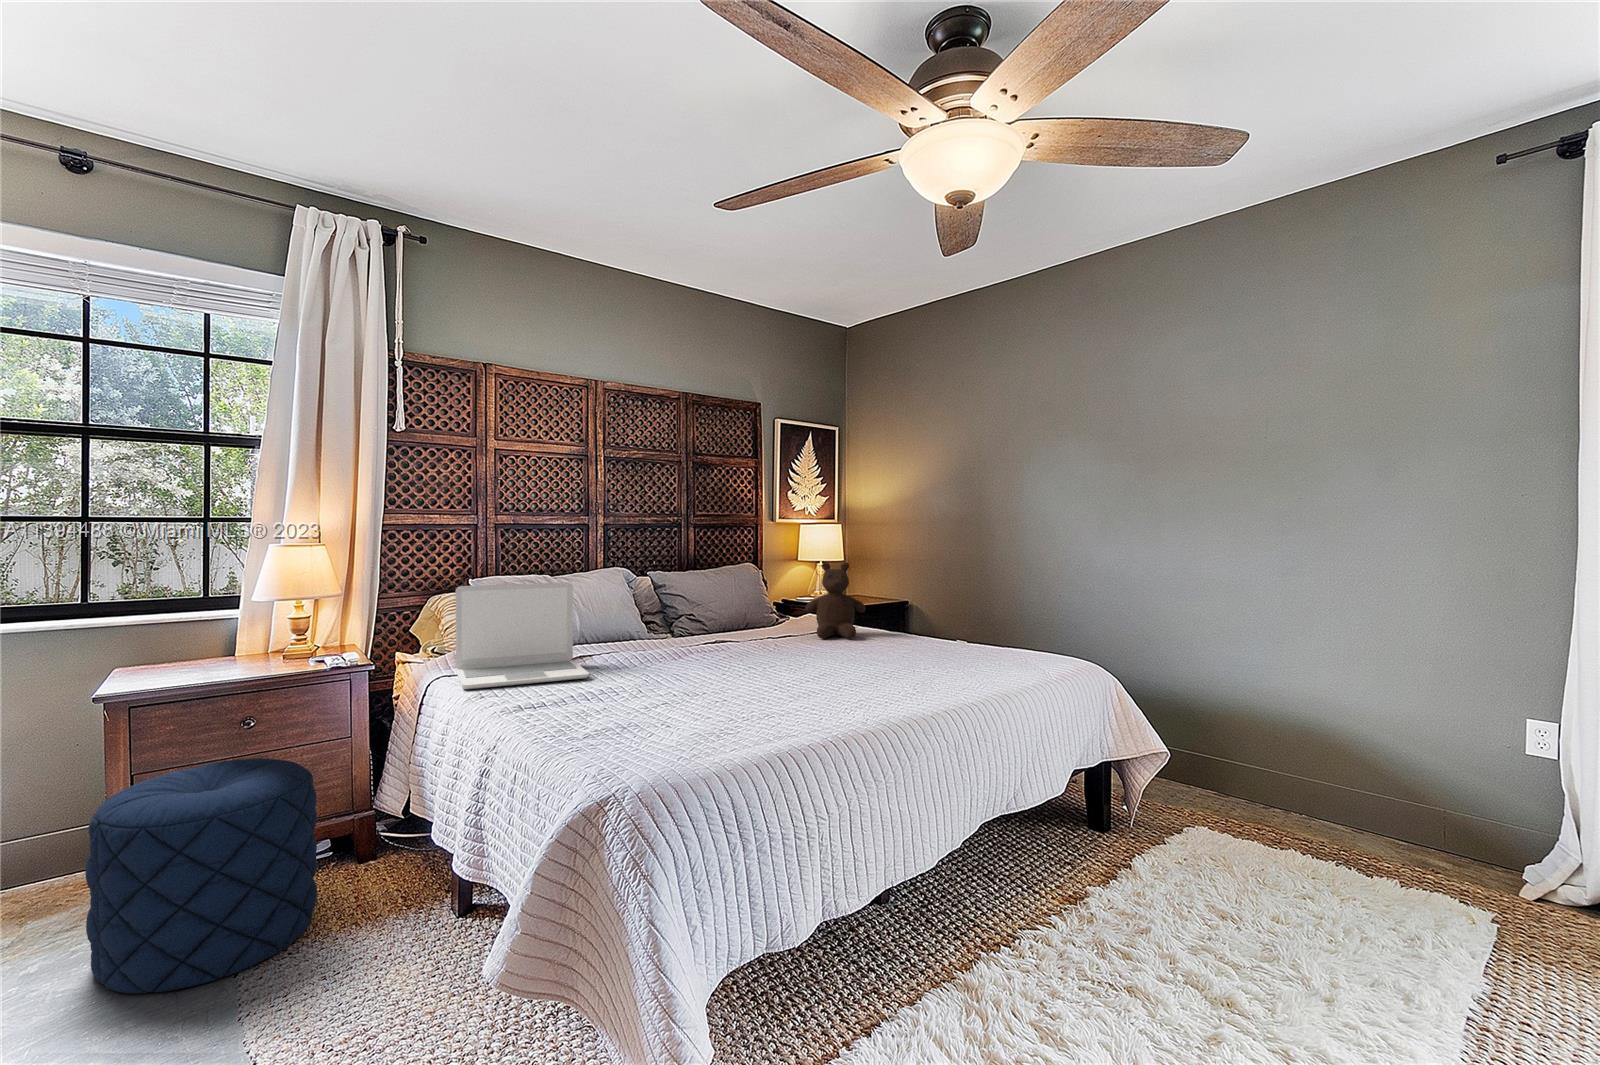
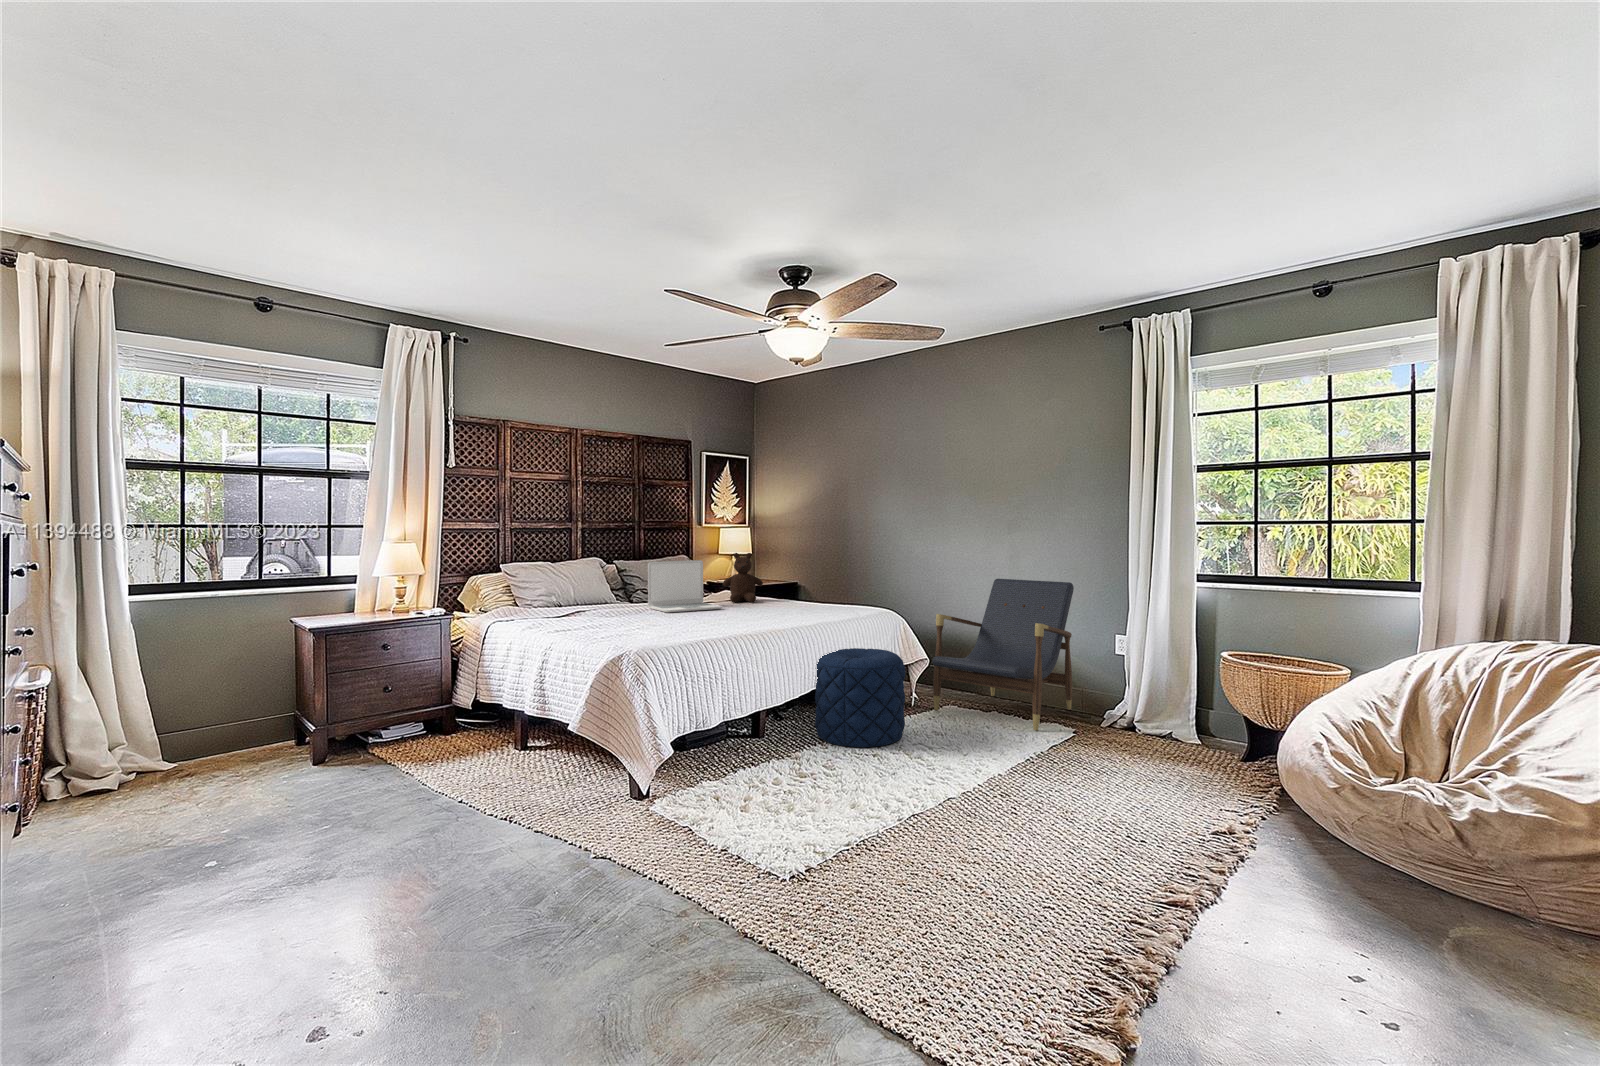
laptop: present [455,582,589,689] -> present [648,560,722,613]
lounge chair: none [1163,611,1428,909] -> present [932,579,1074,730]
pouf: present [85,758,317,993] -> present [815,648,905,747]

